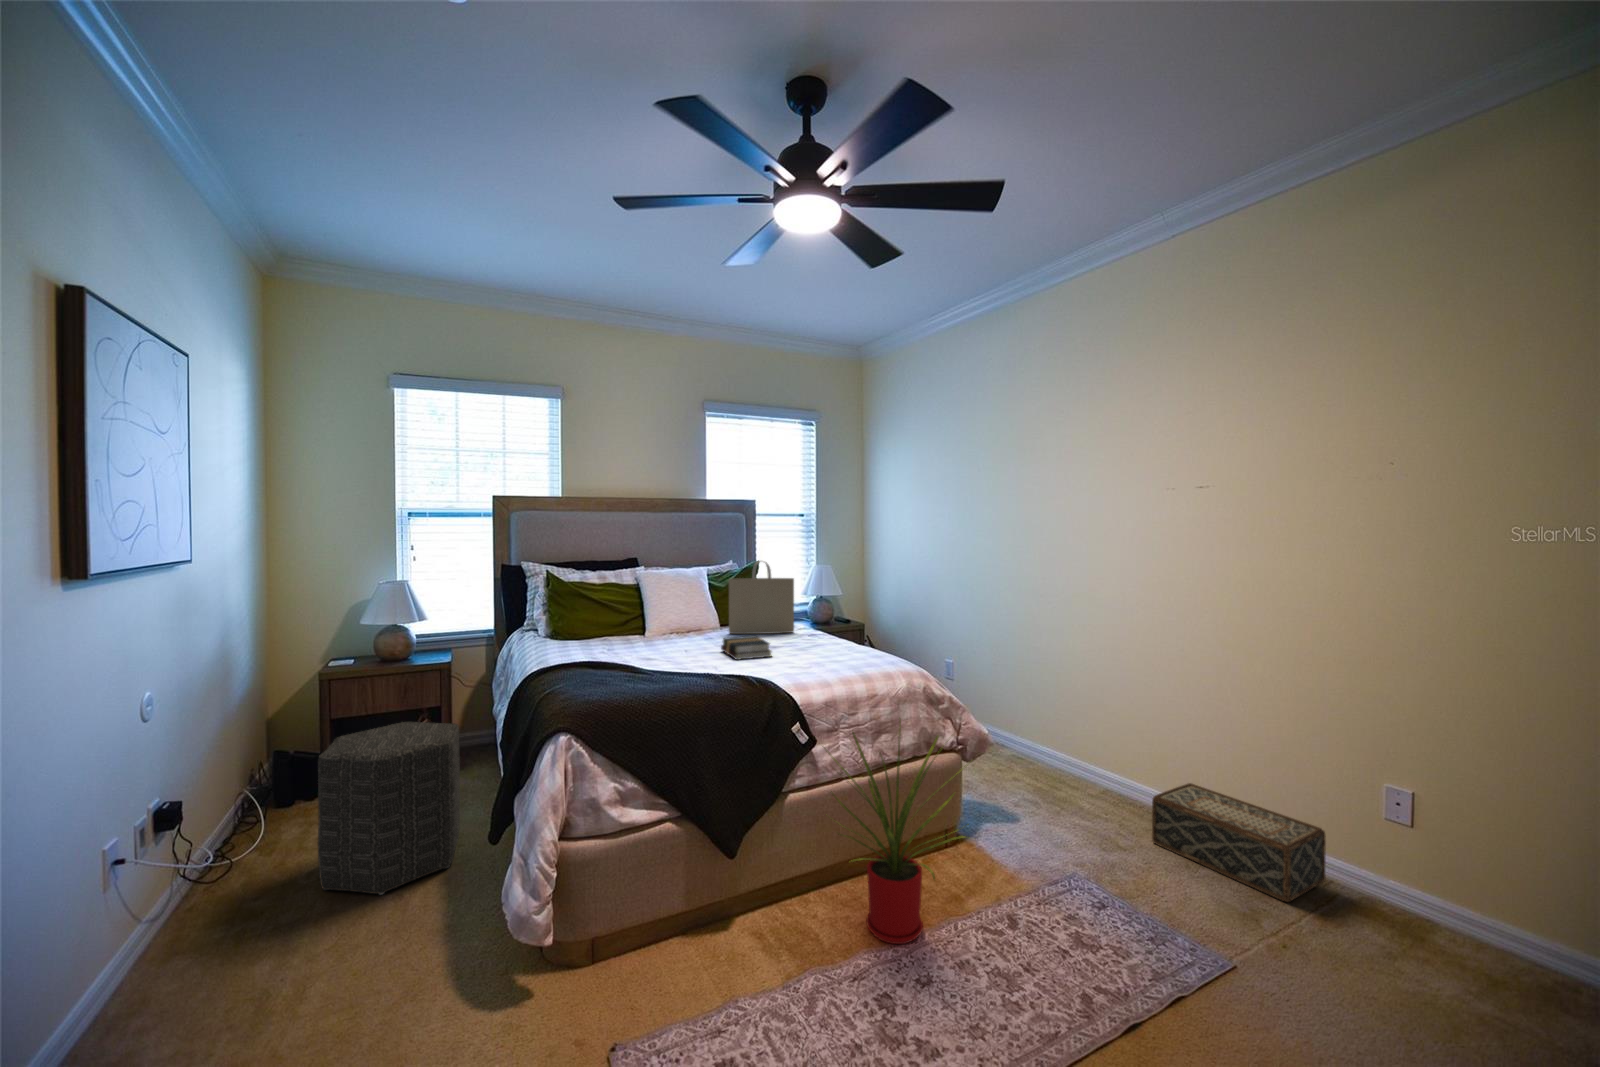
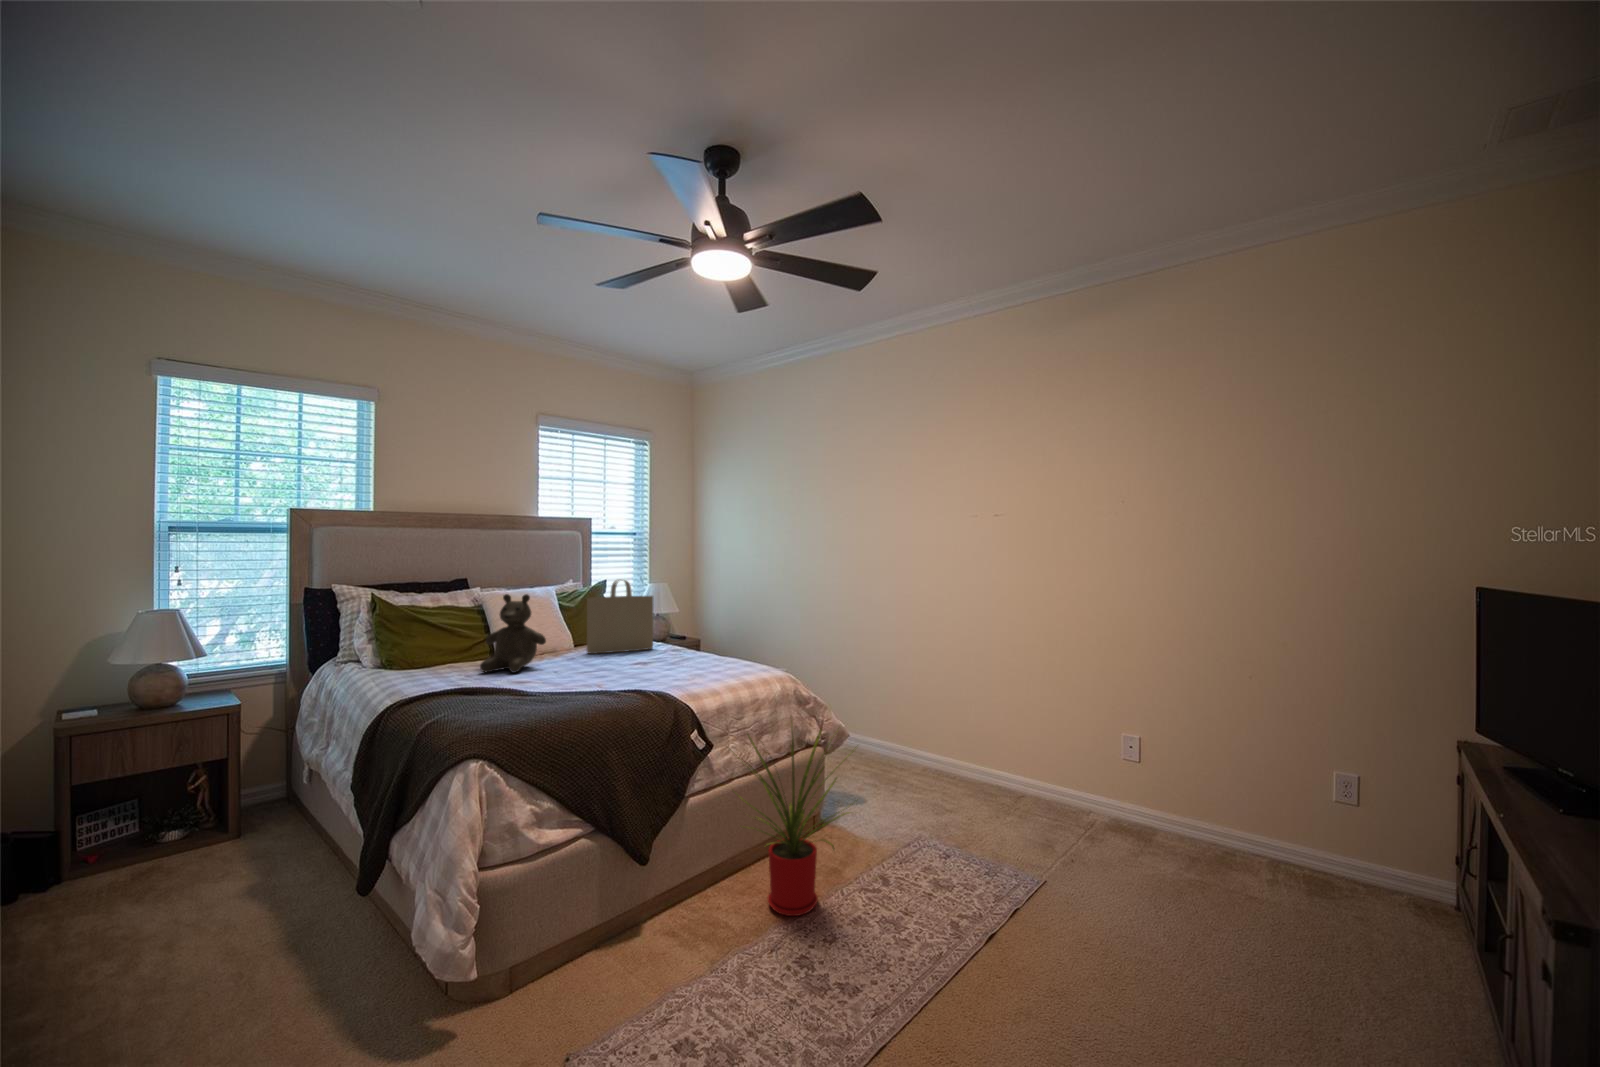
teddy bear: none [621,574,681,649] -> present [480,594,546,673]
hardback book: present [721,636,772,660] -> none [594,653,652,677]
ottoman: present [318,722,460,895] -> none [102,772,294,995]
woven basket: present [1152,783,1326,902] -> none [969,752,1086,830]

